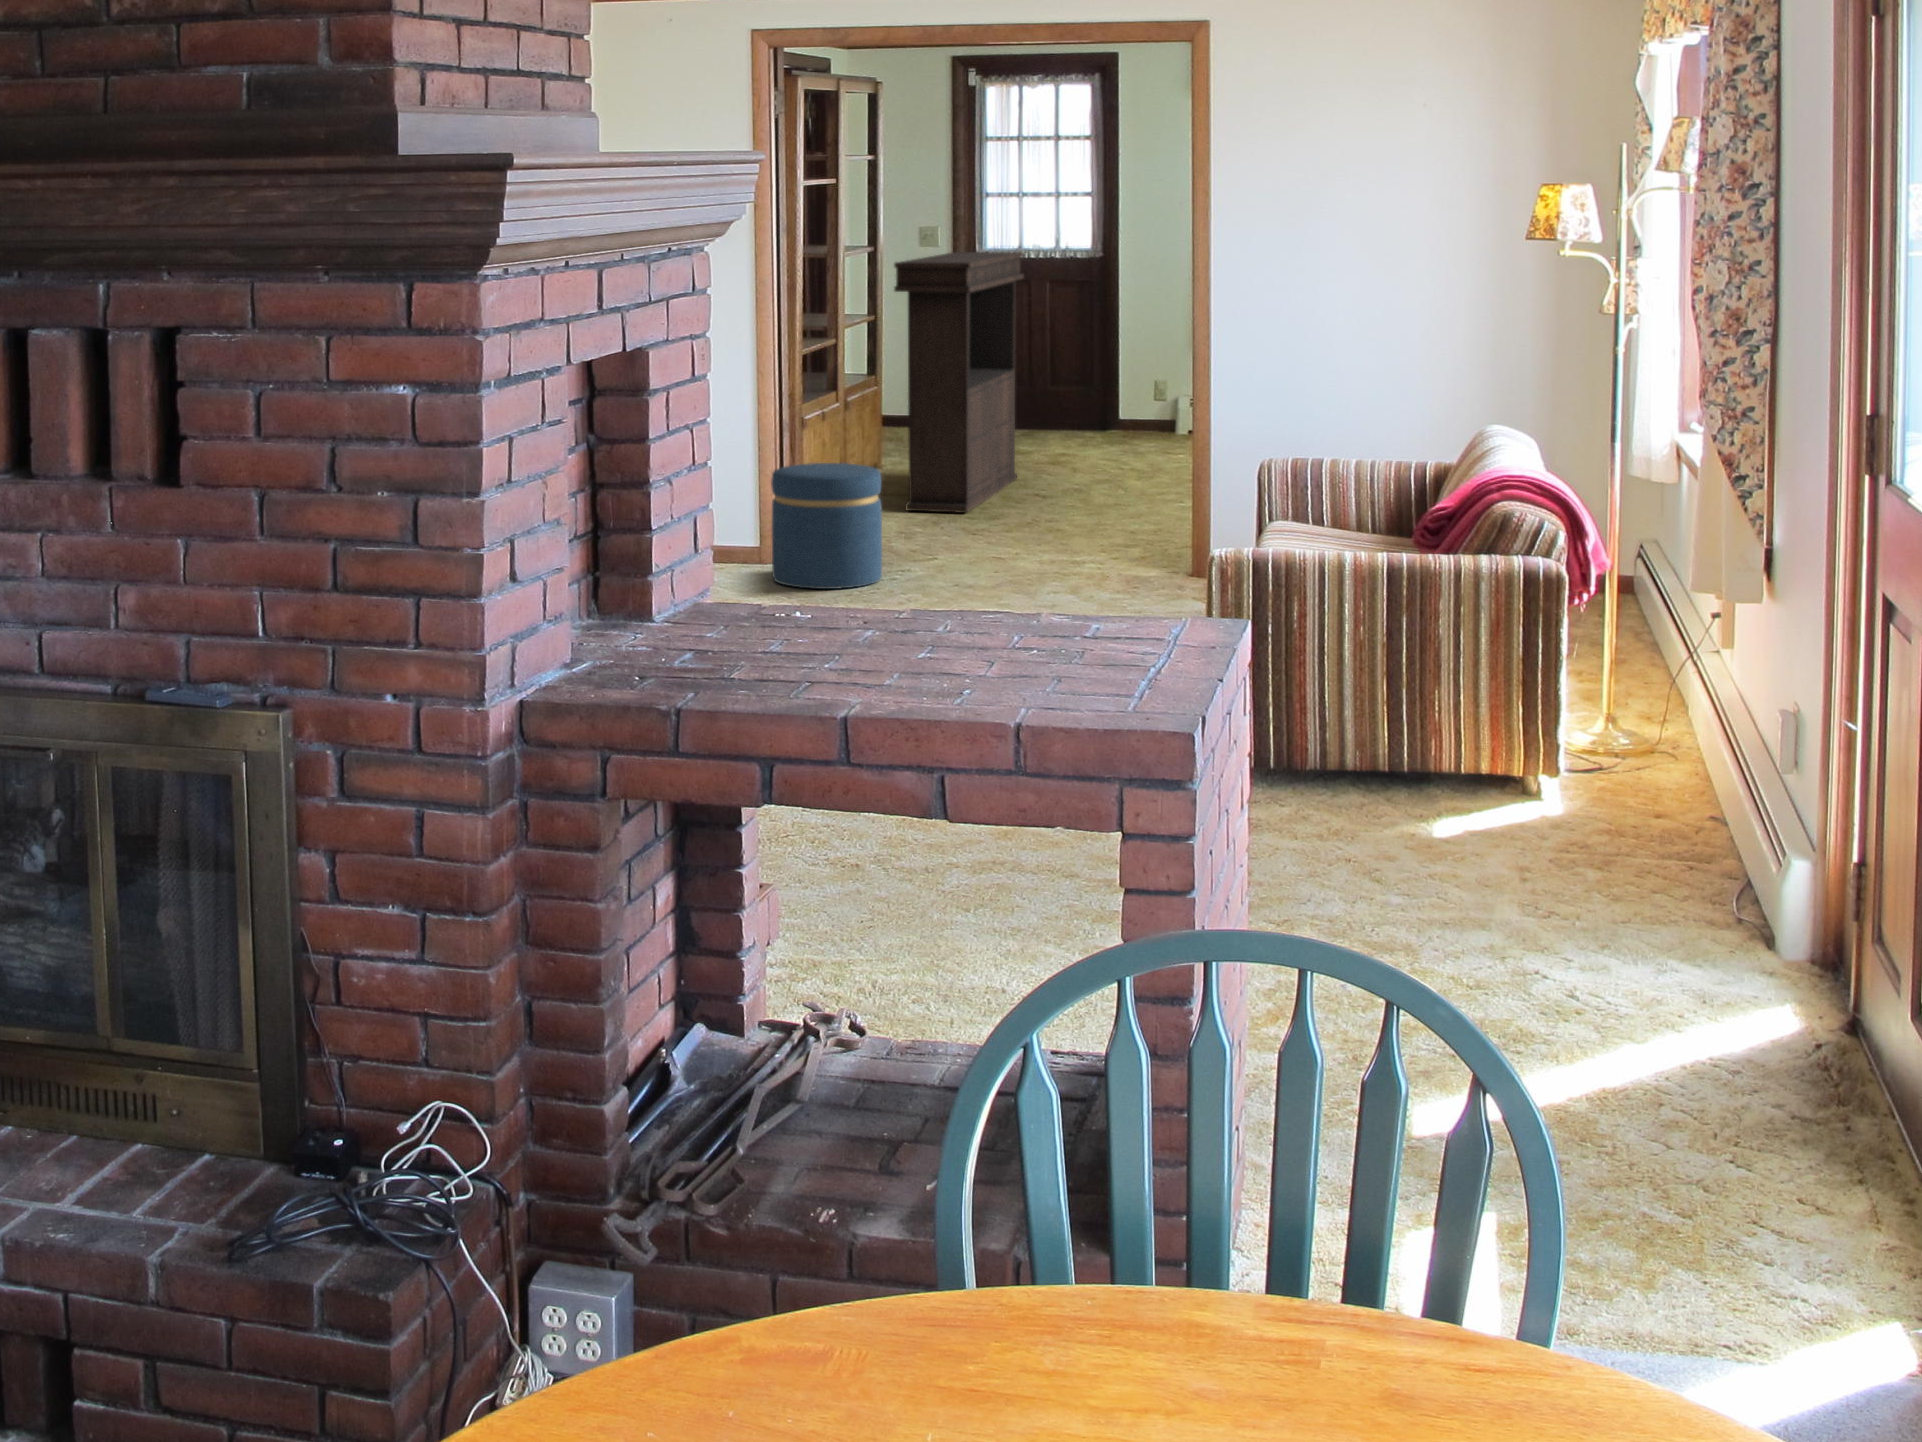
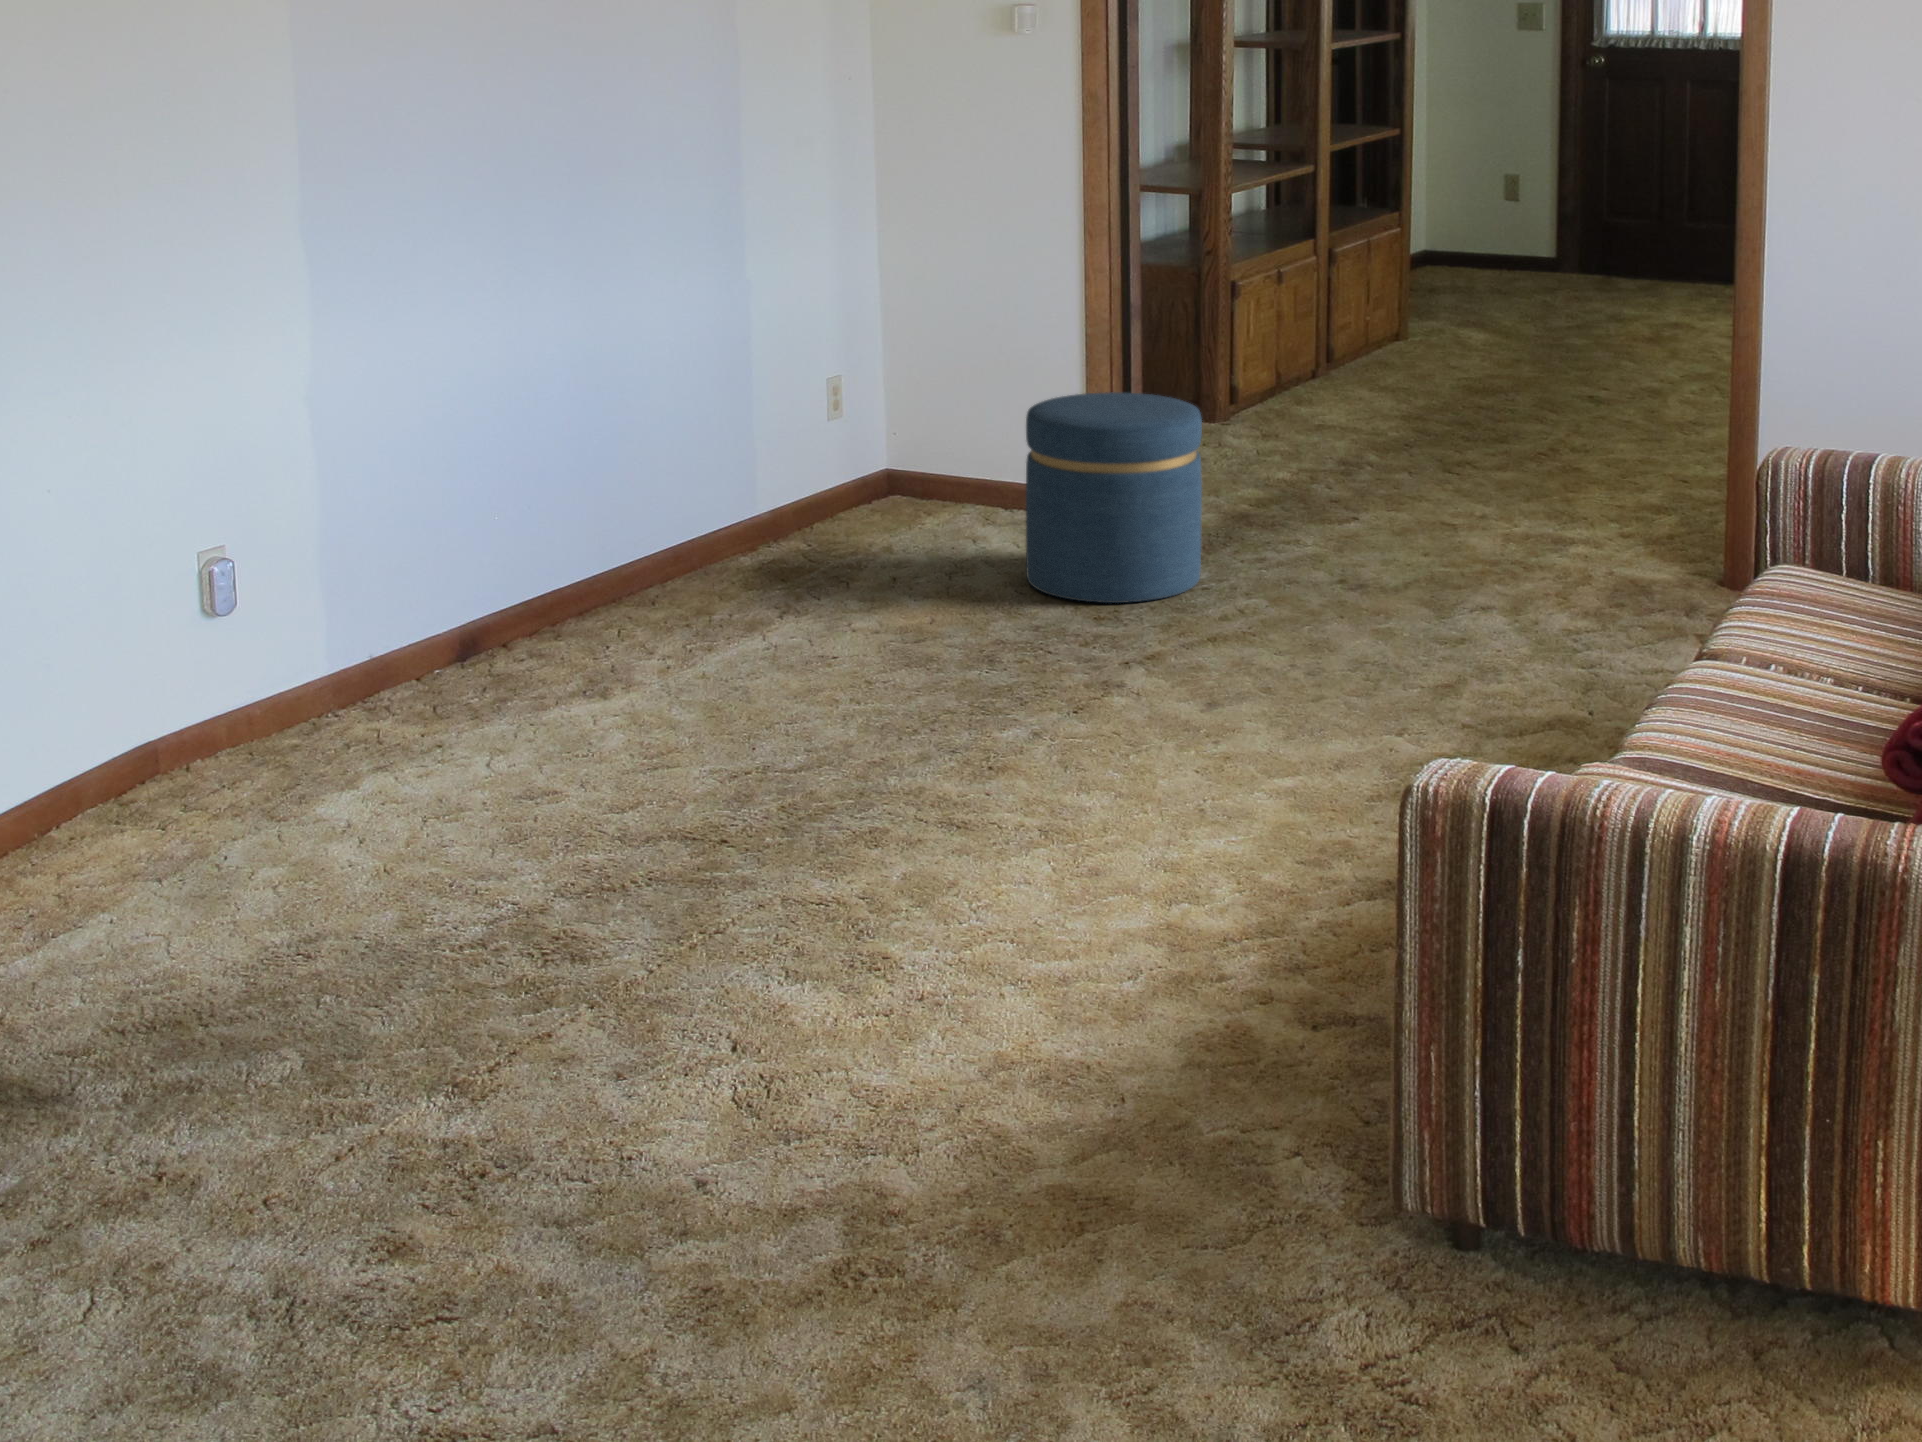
console table: present [894,252,1024,513] -> none [1342,51,1590,453]

